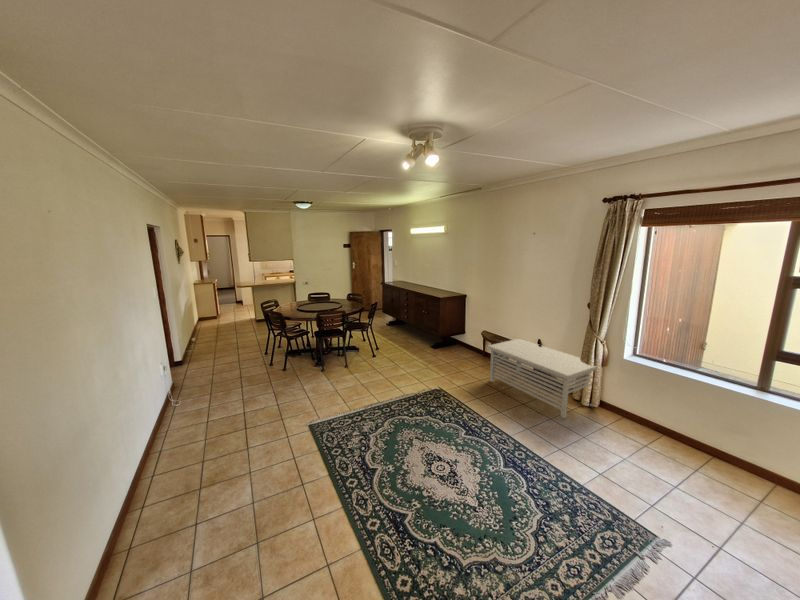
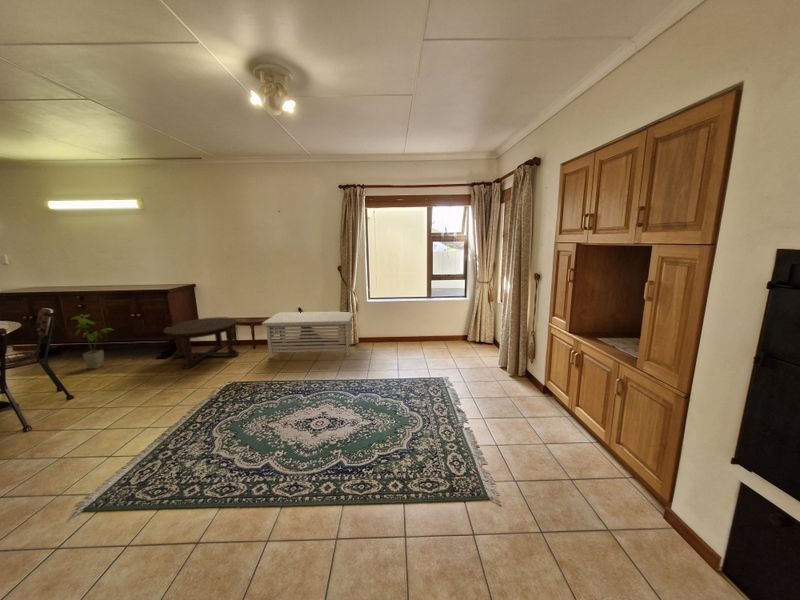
house plant: none [393,307,412,343] -> present [71,315,112,369]
coffee table: none [429,325,482,368] -> present [164,317,239,369]

